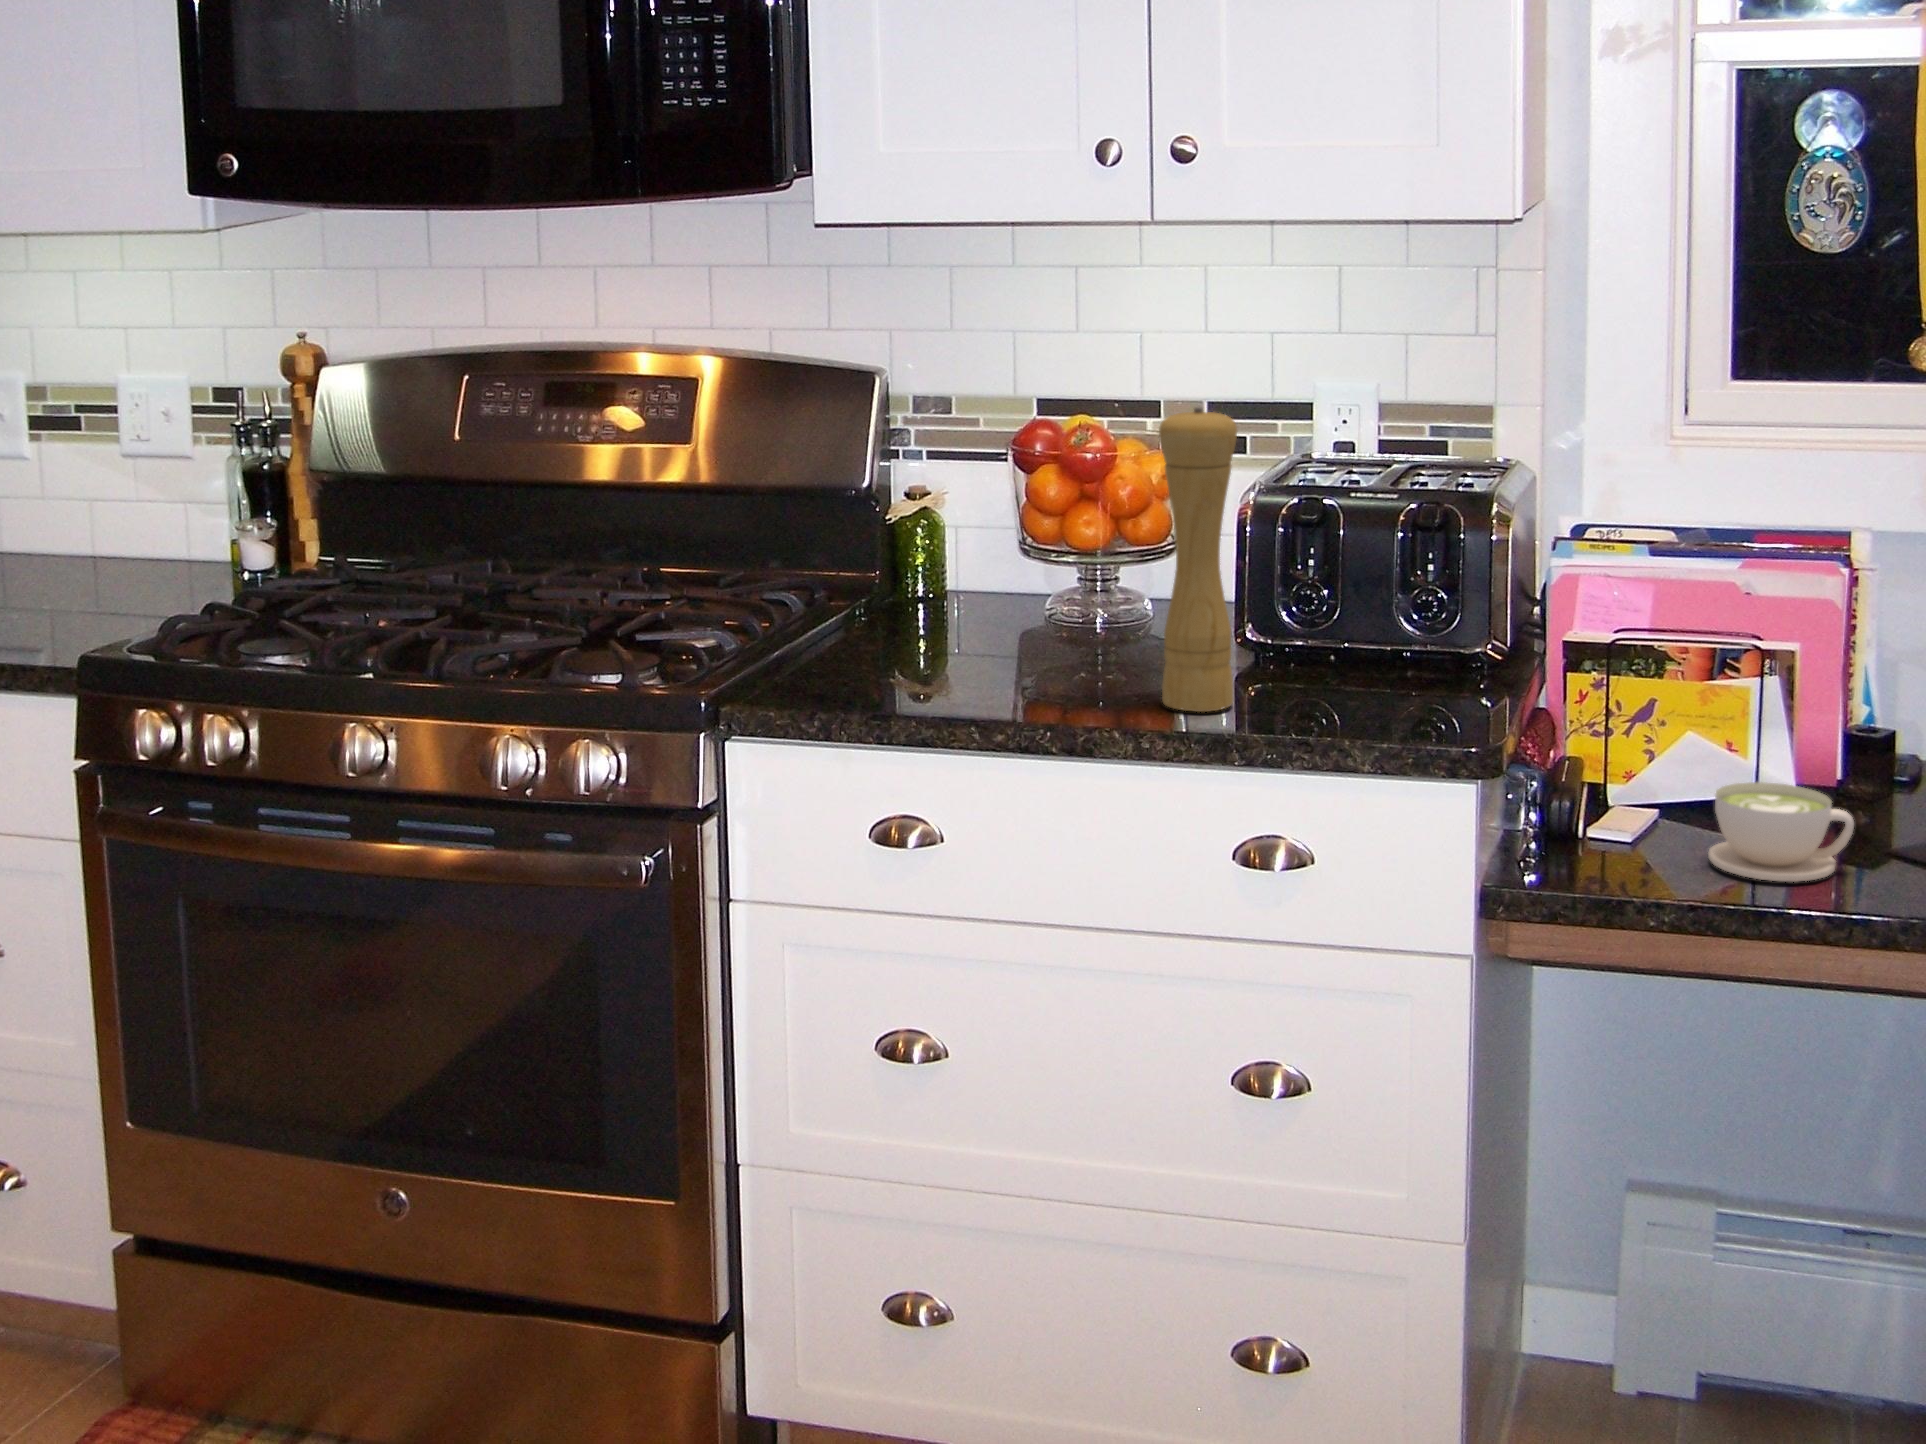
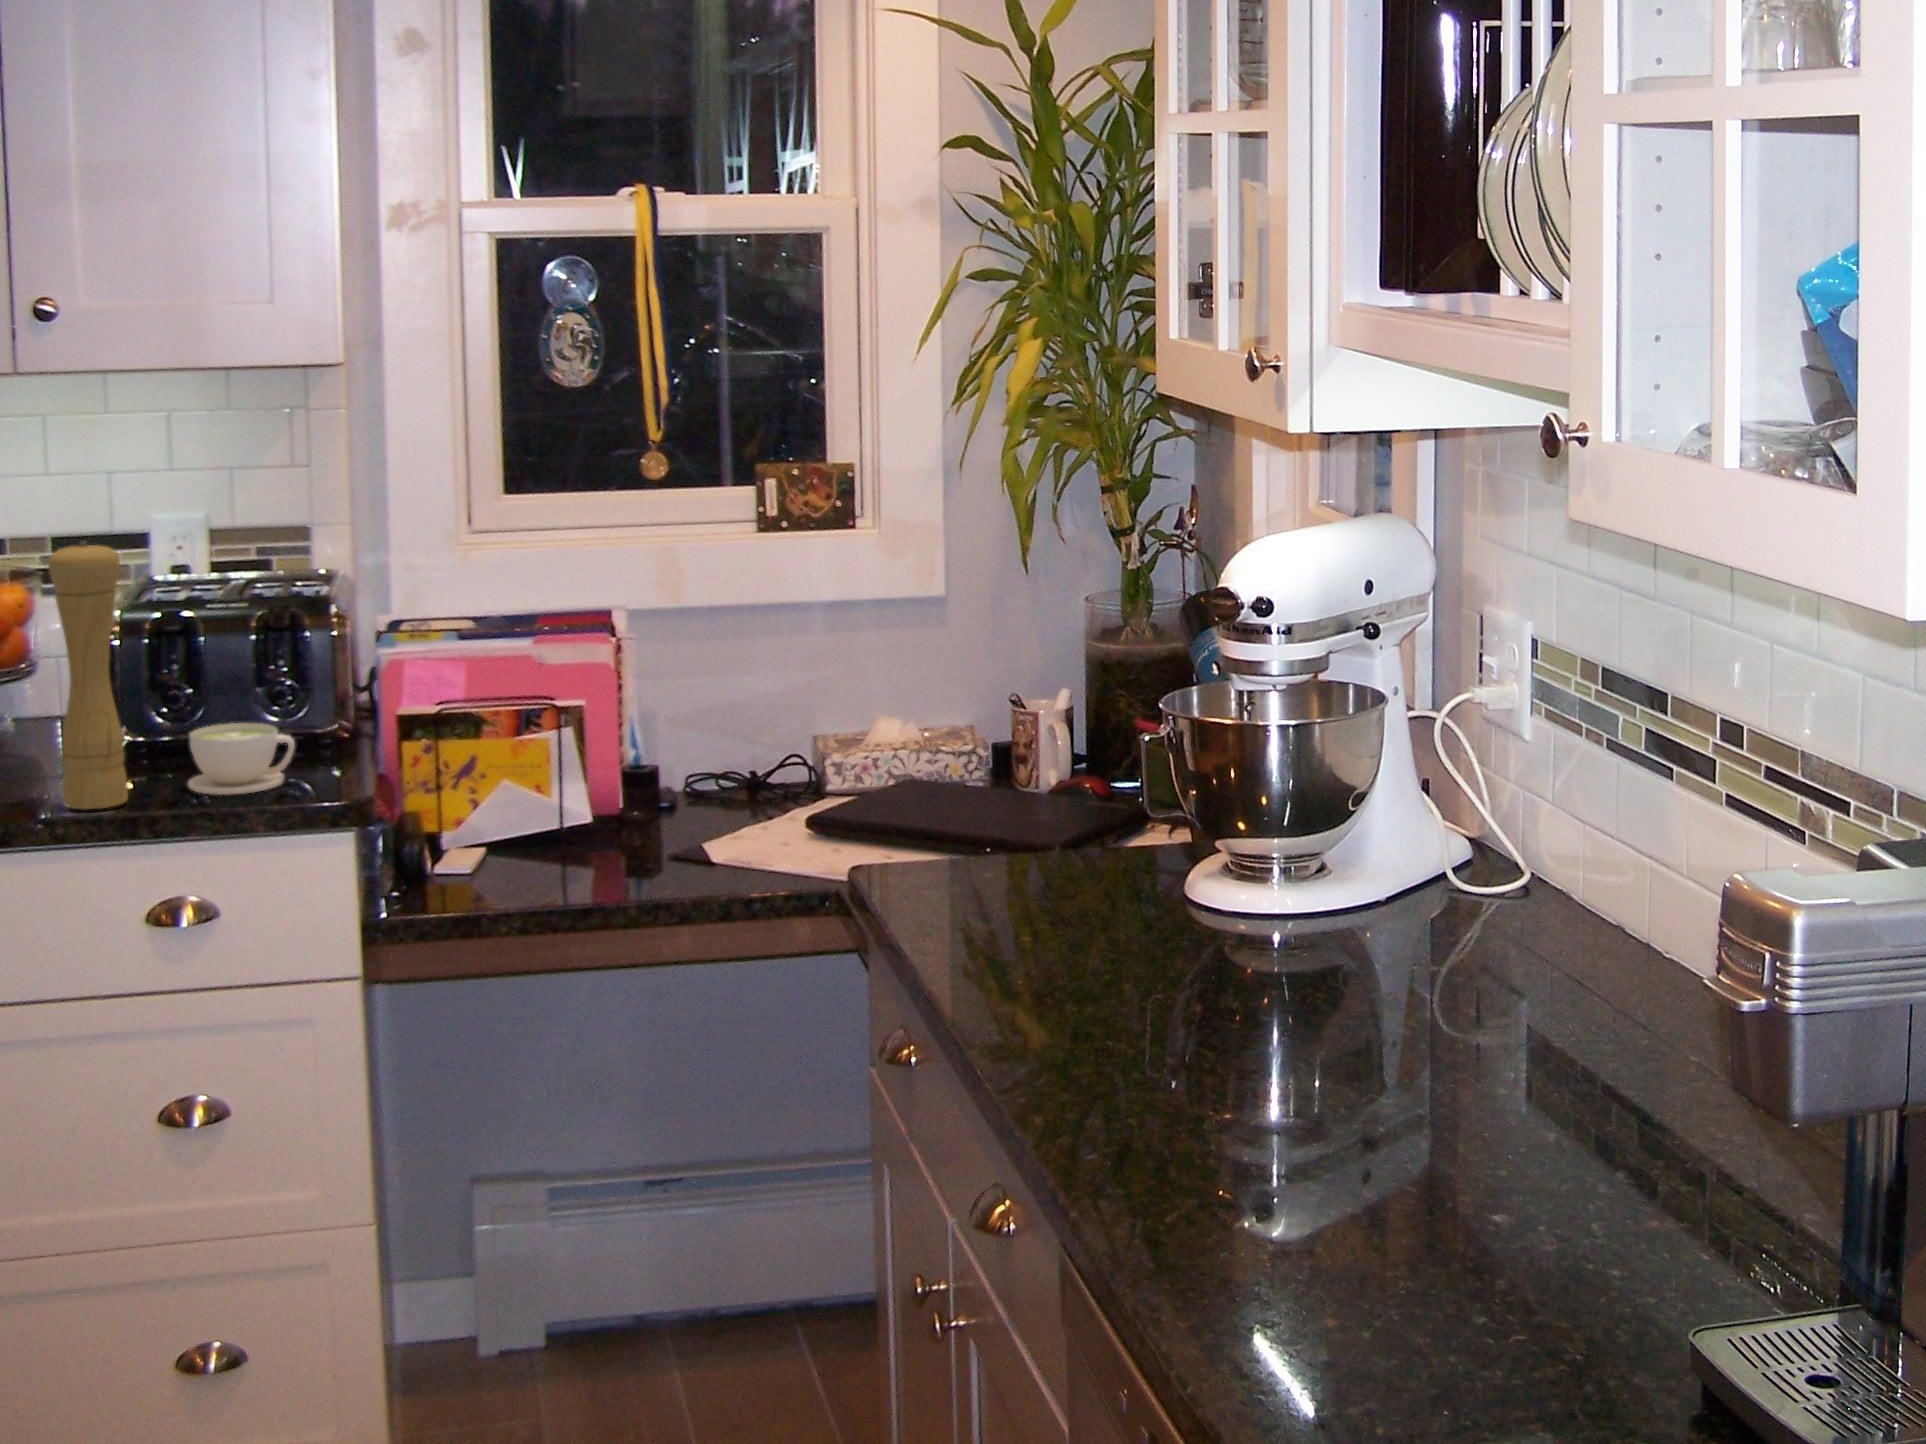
coffee cup: present [1708,782,1854,882] -> present [188,723,295,795]

